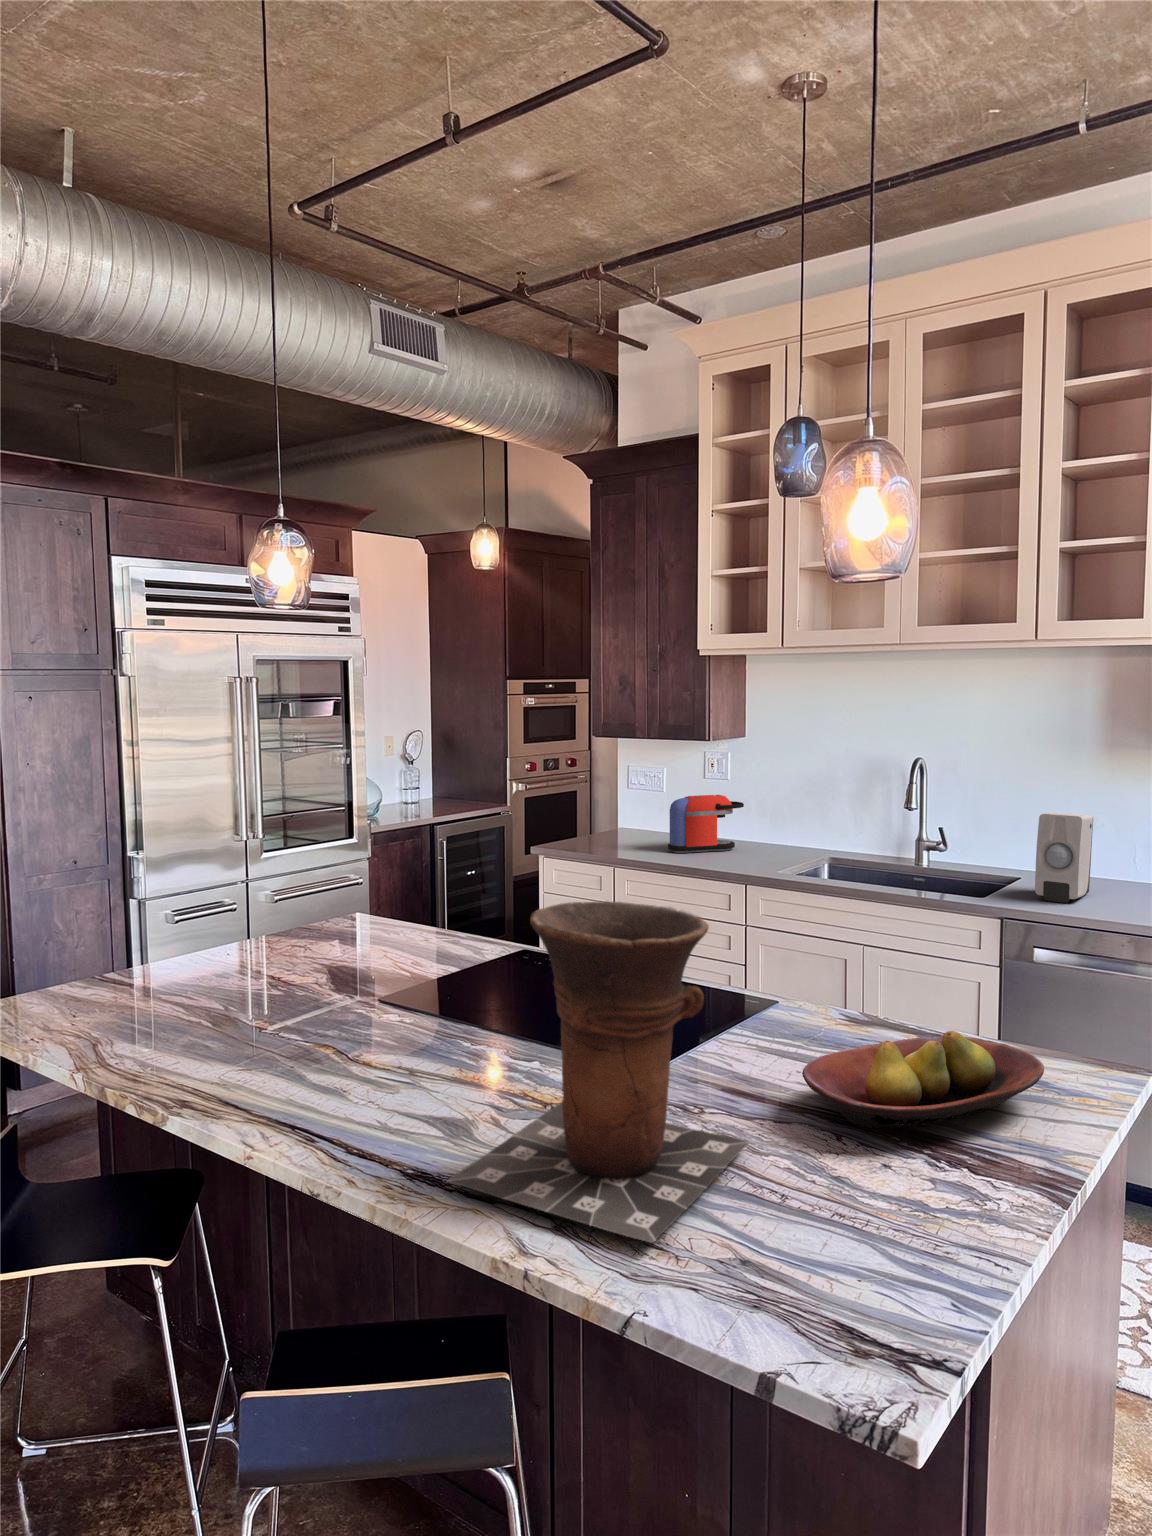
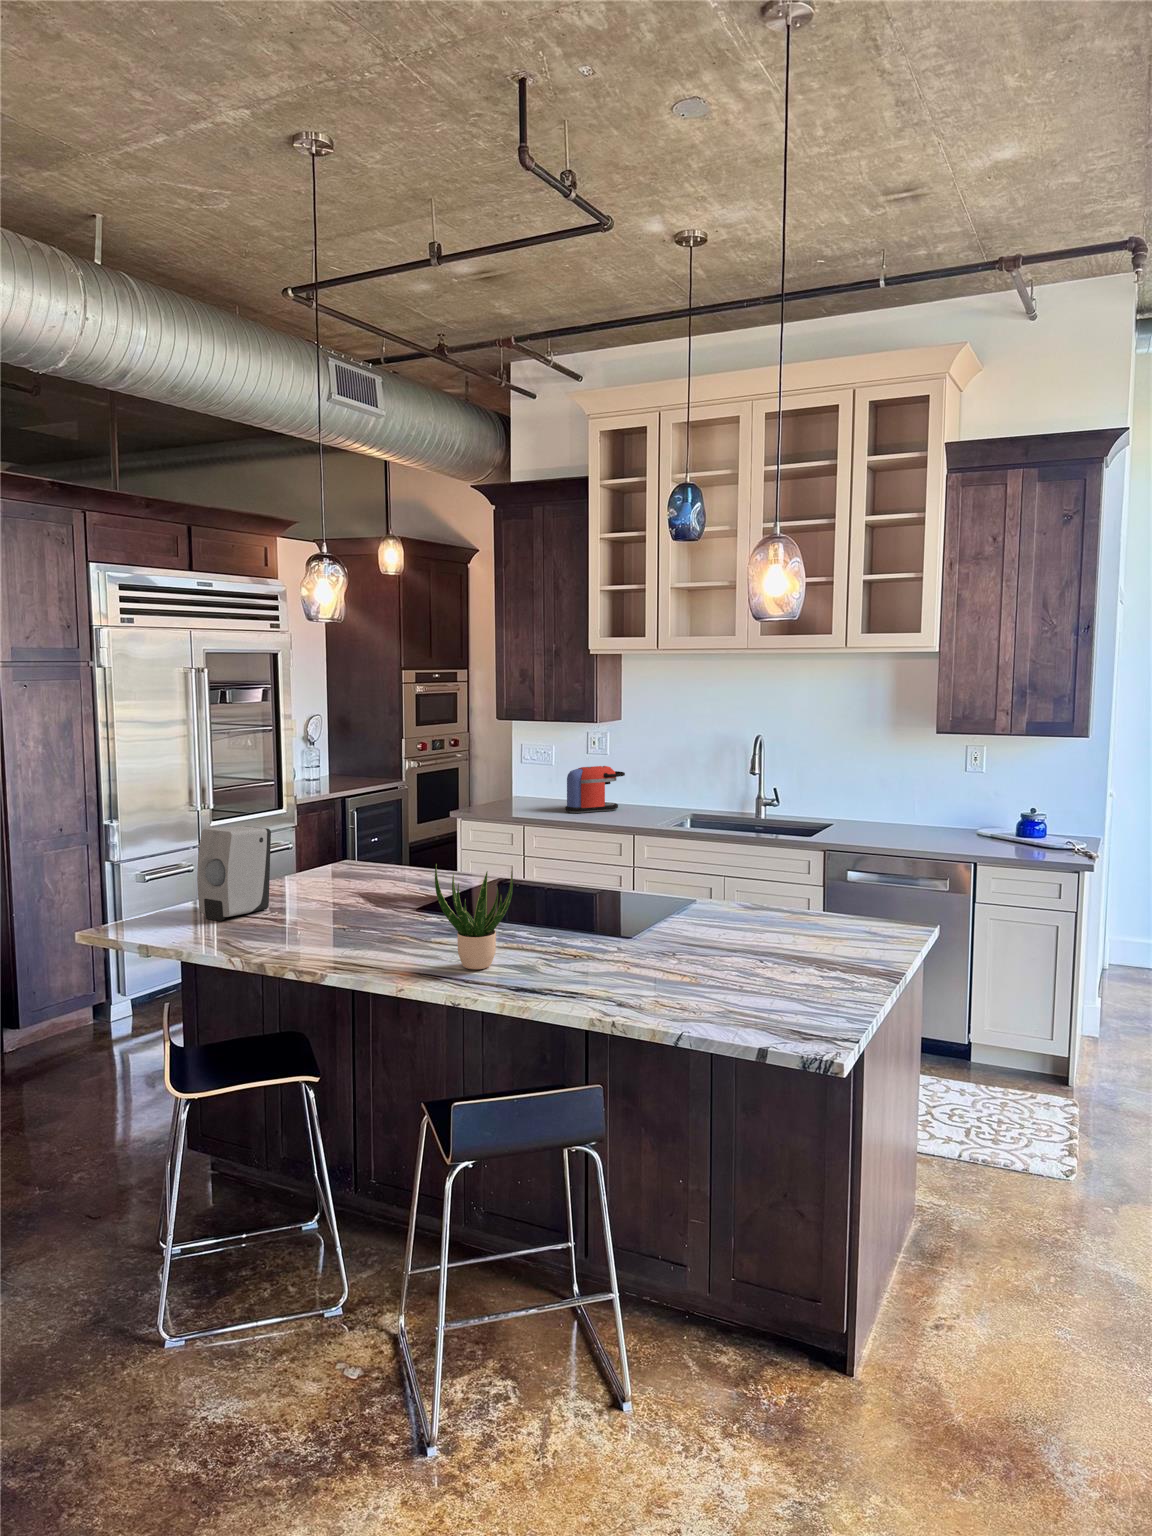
soap dispenser: present [1035,813,1093,903] -> present [197,826,271,921]
vase: present [448,901,749,1243] -> none [544,822,714,1005]
potted plant: none [322,954,442,1120] -> present [435,864,513,969]
fruit bowl: present [802,1031,1044,1128] -> none [736,900,875,956]

